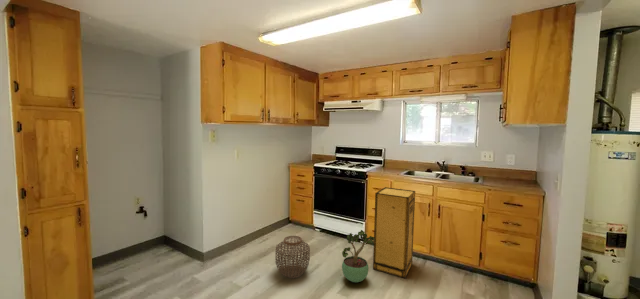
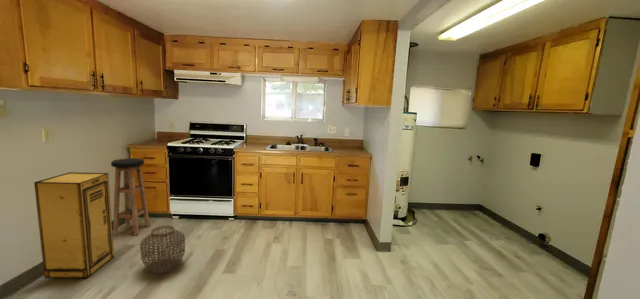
bar stool: none [271,175,297,239] -> present [111,158,150,235]
storage cabinet: present [373,187,415,278] -> present [34,172,114,278]
potted plant: present [342,230,375,282] -> none [223,205,254,256]

